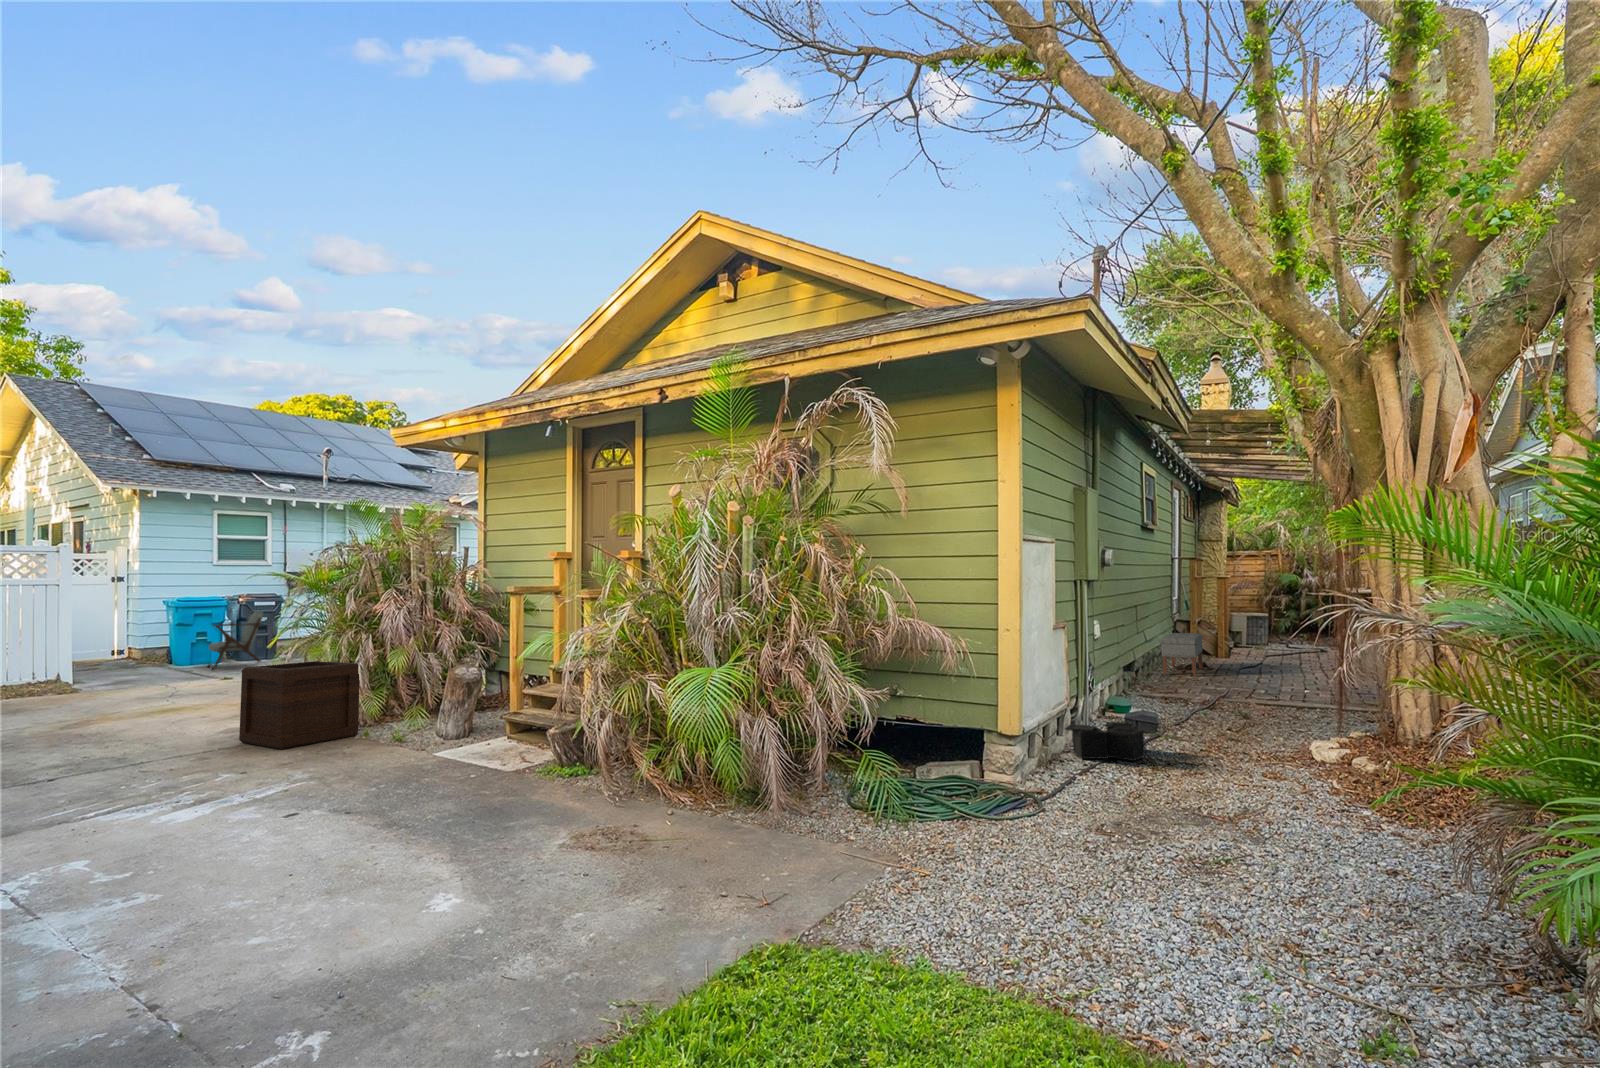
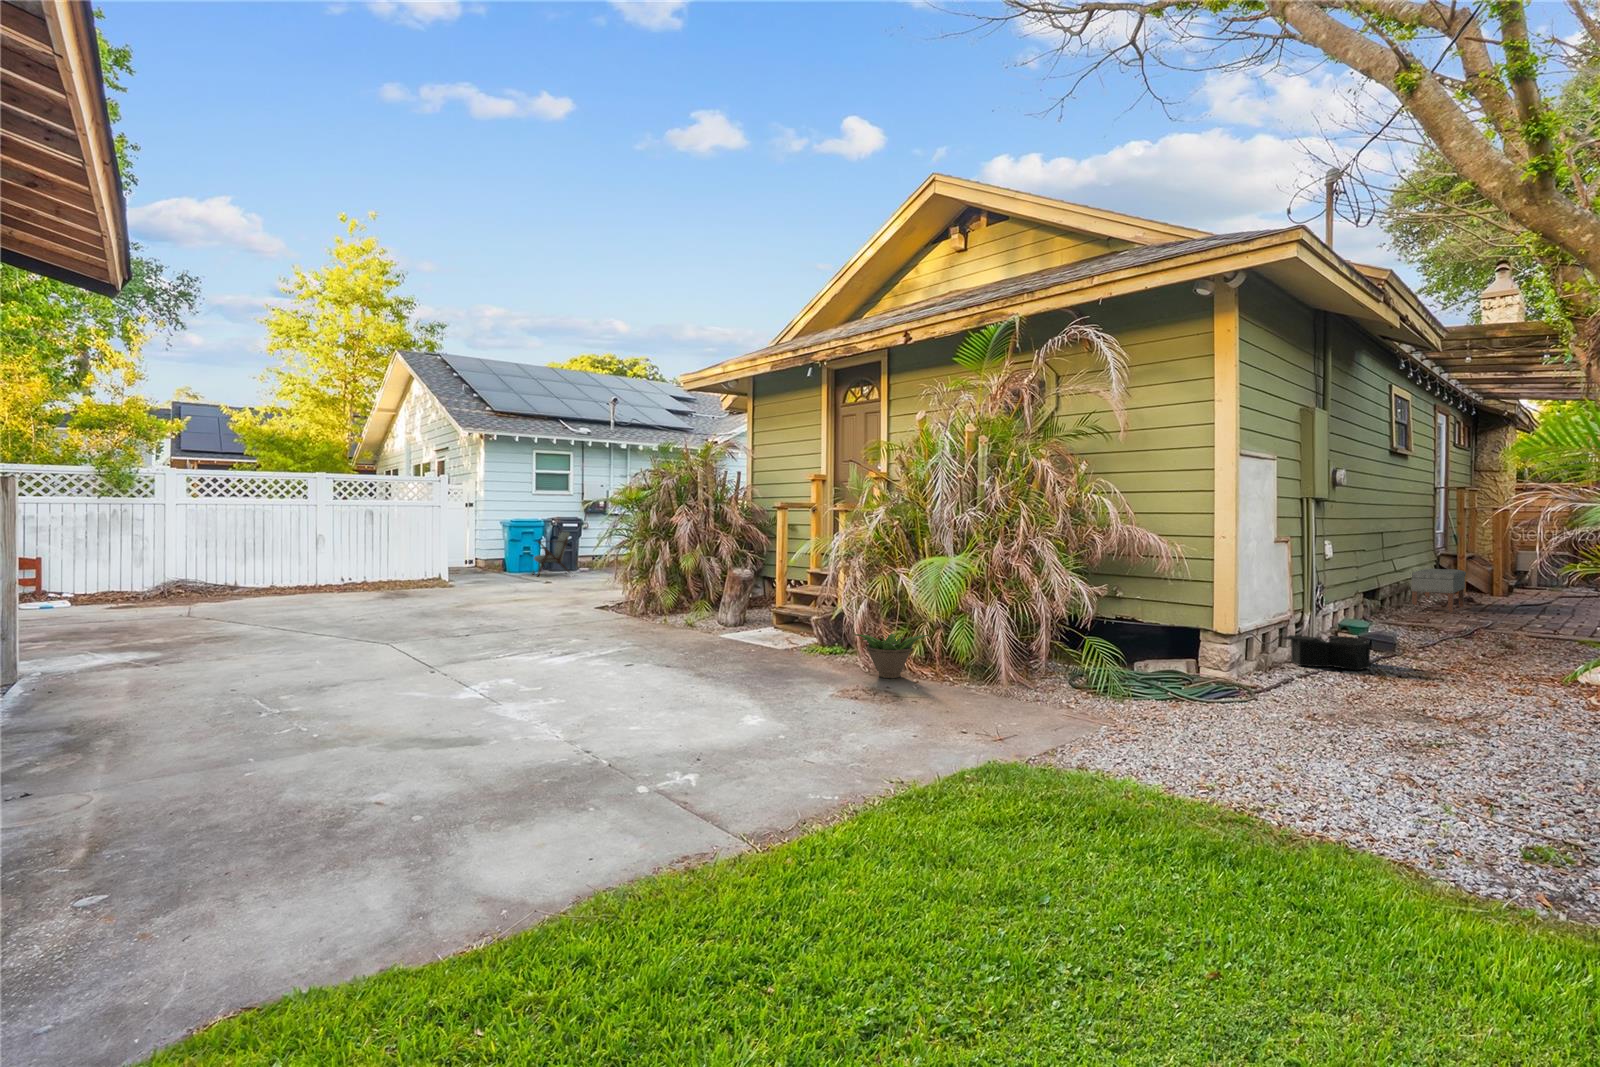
wooden crate: present [239,661,360,749] -> none [585,562,664,624]
decorative plant: none [582,758,684,821] -> present [855,634,930,678]

